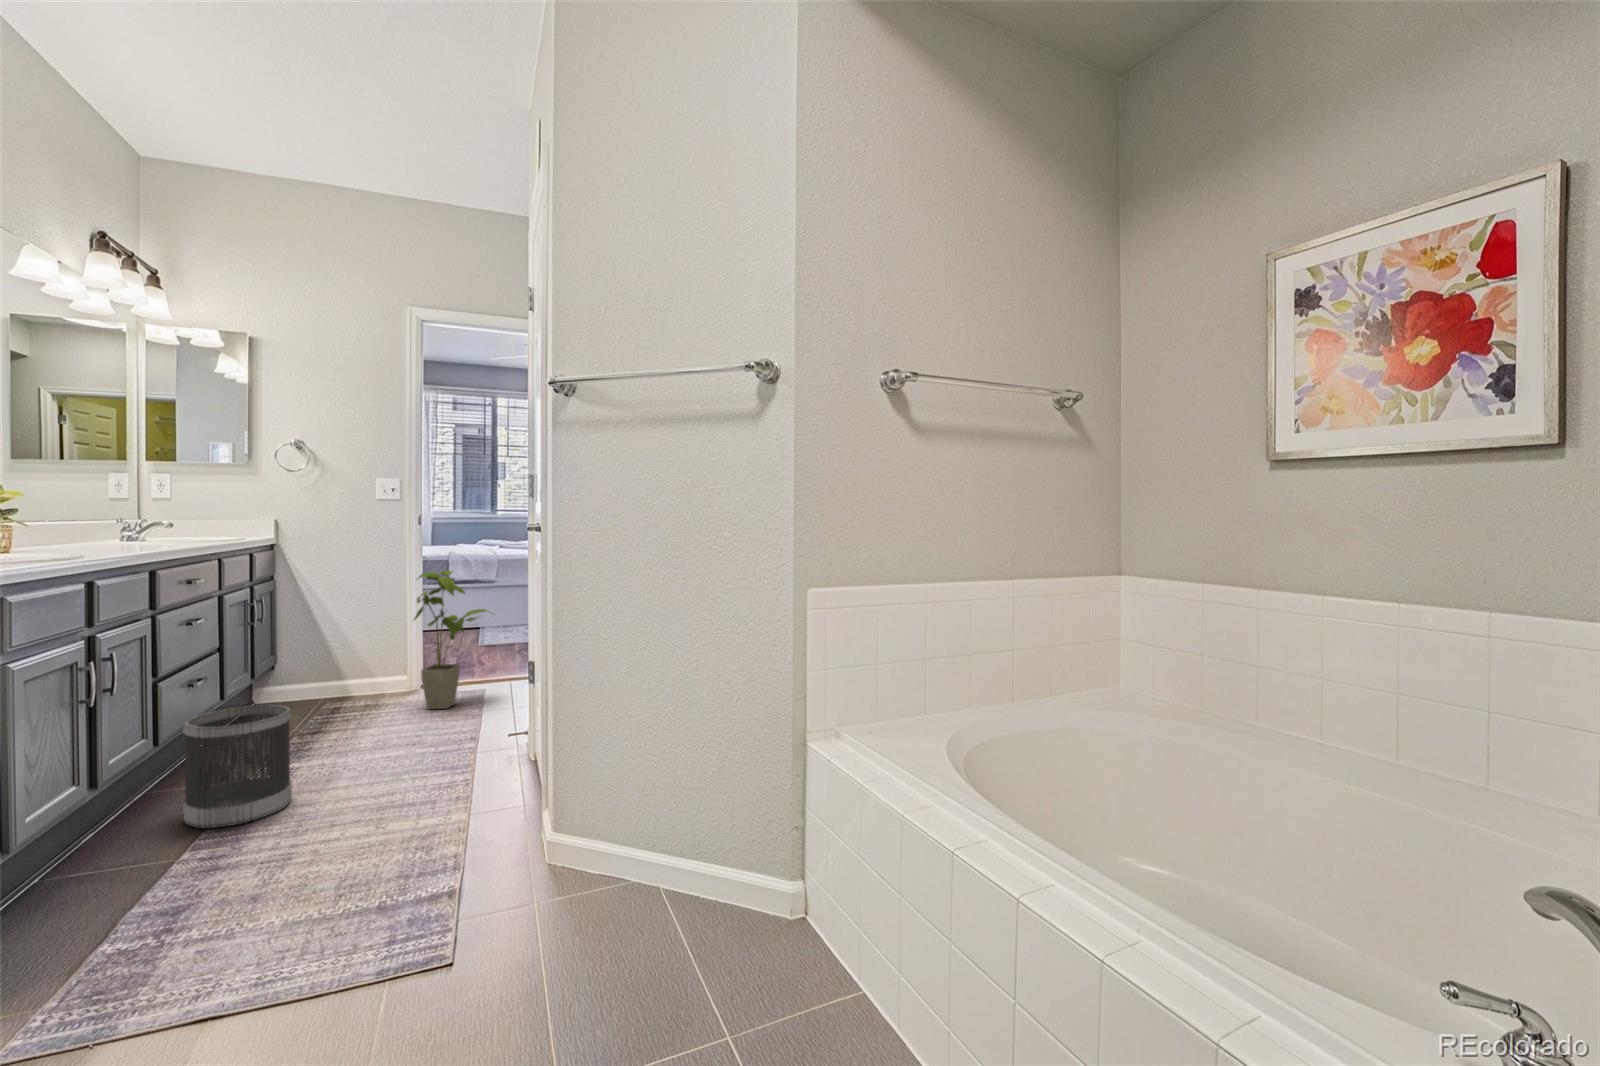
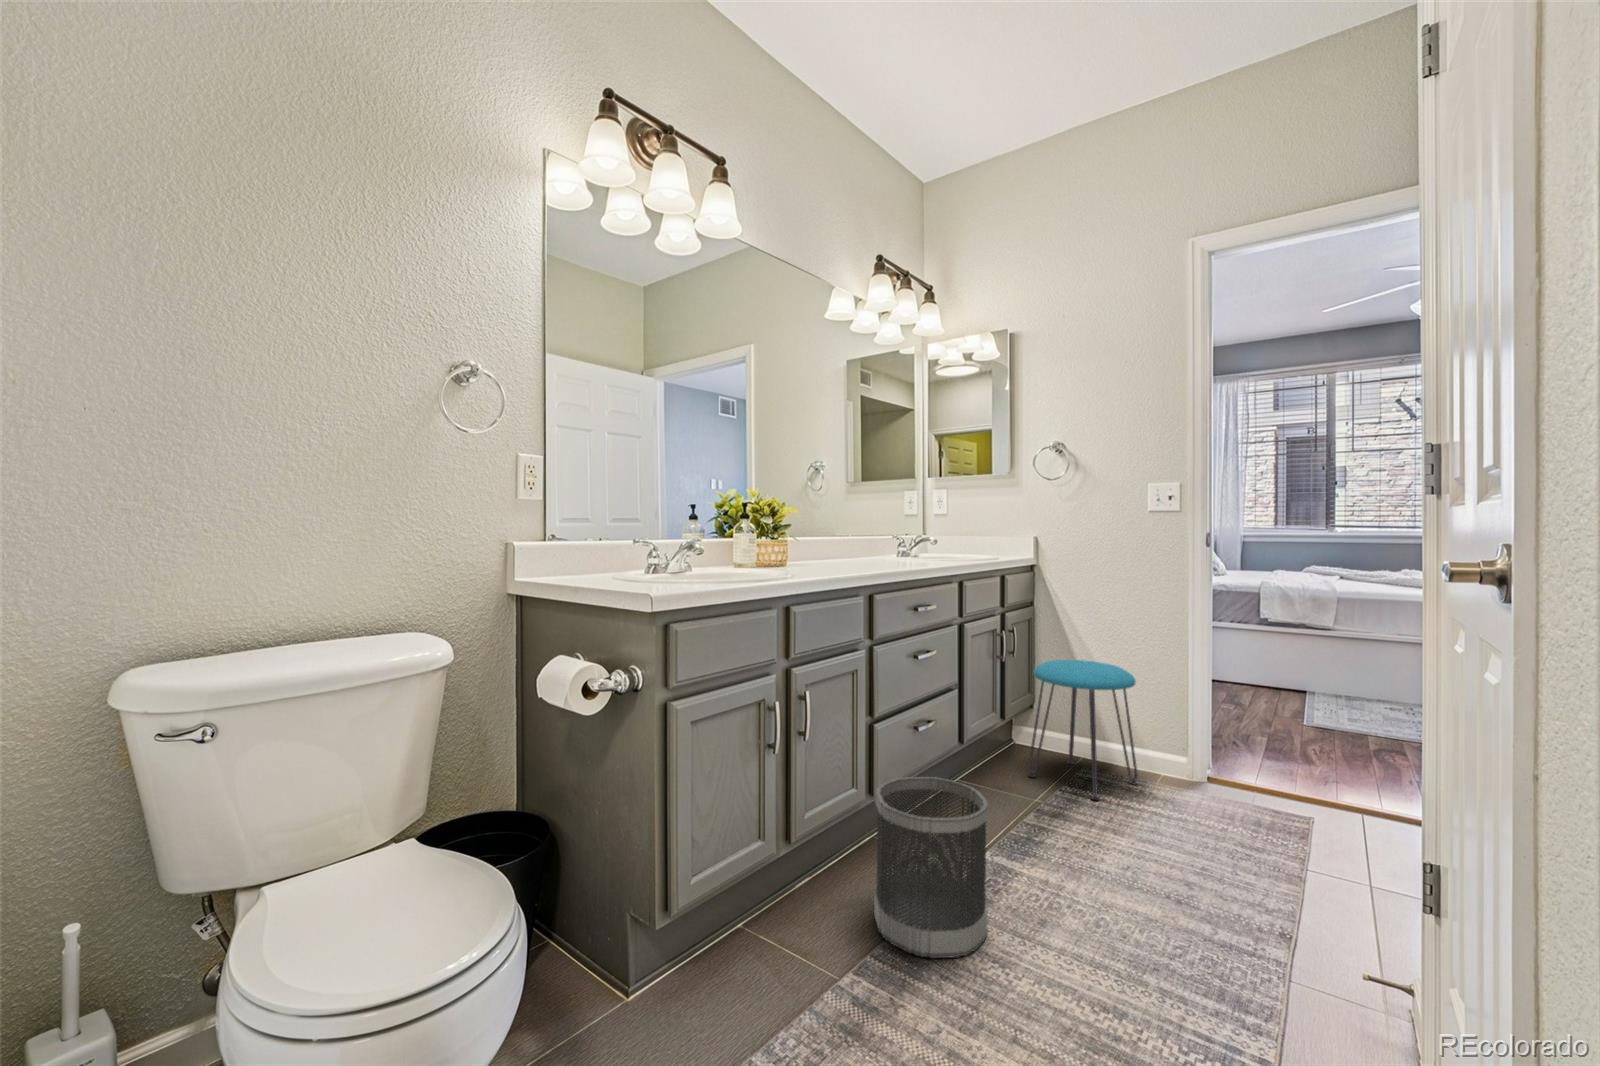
house plant: present [414,570,488,709] -> none [1189,617,1334,837]
stool: none [278,618,373,720] -> present [1028,660,1138,800]

